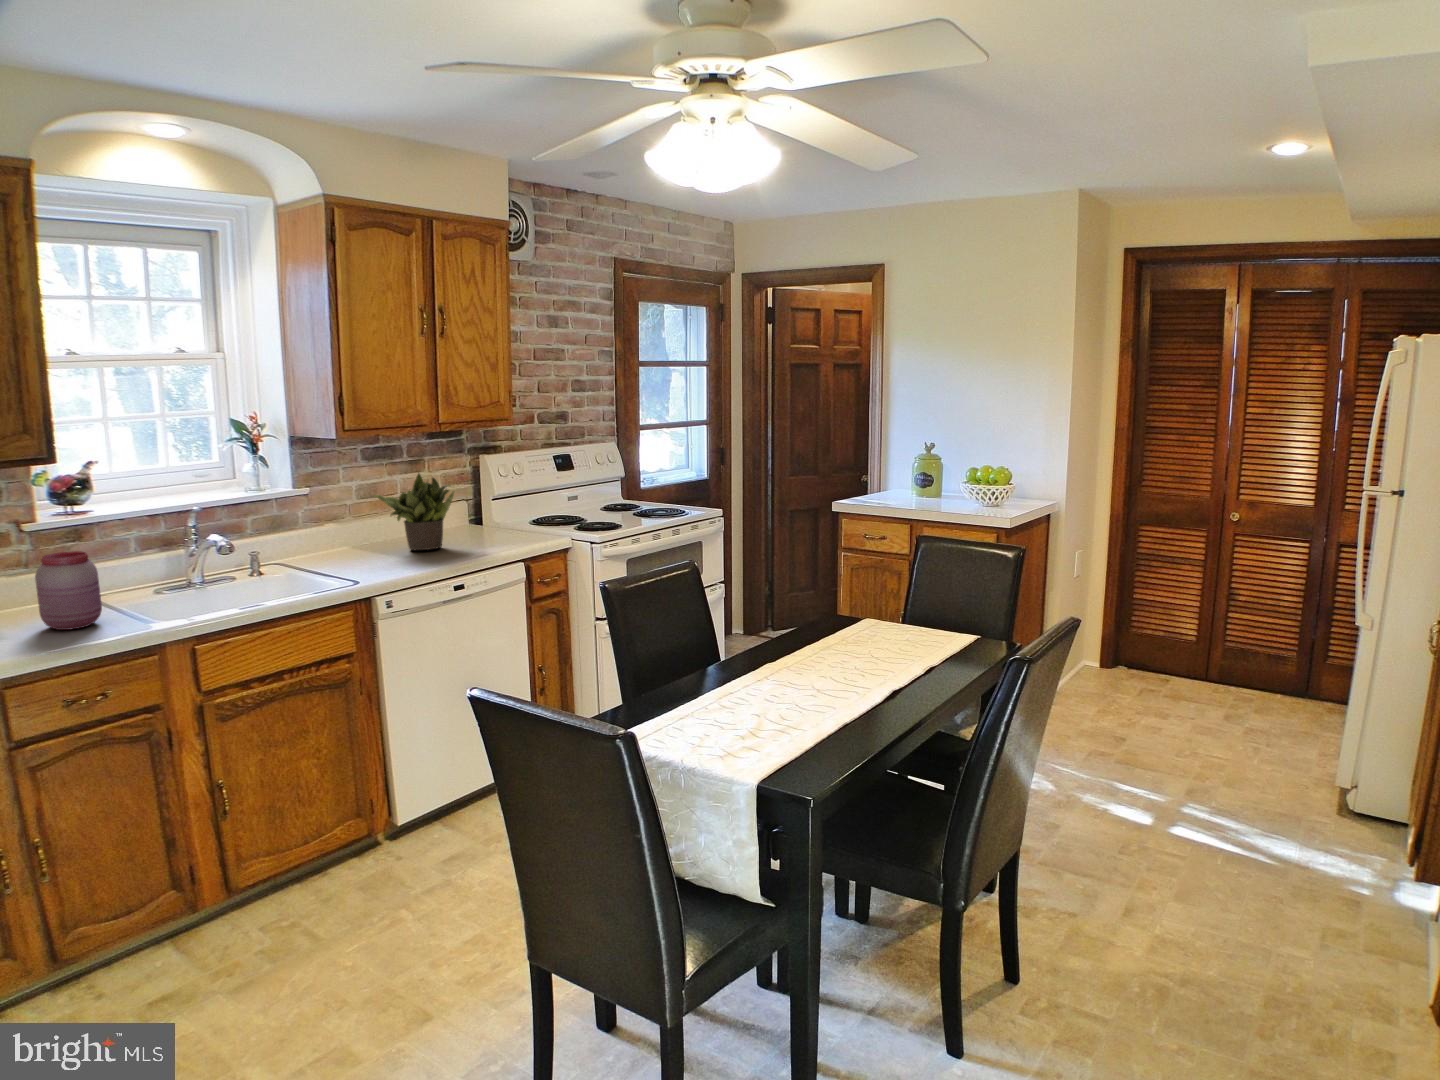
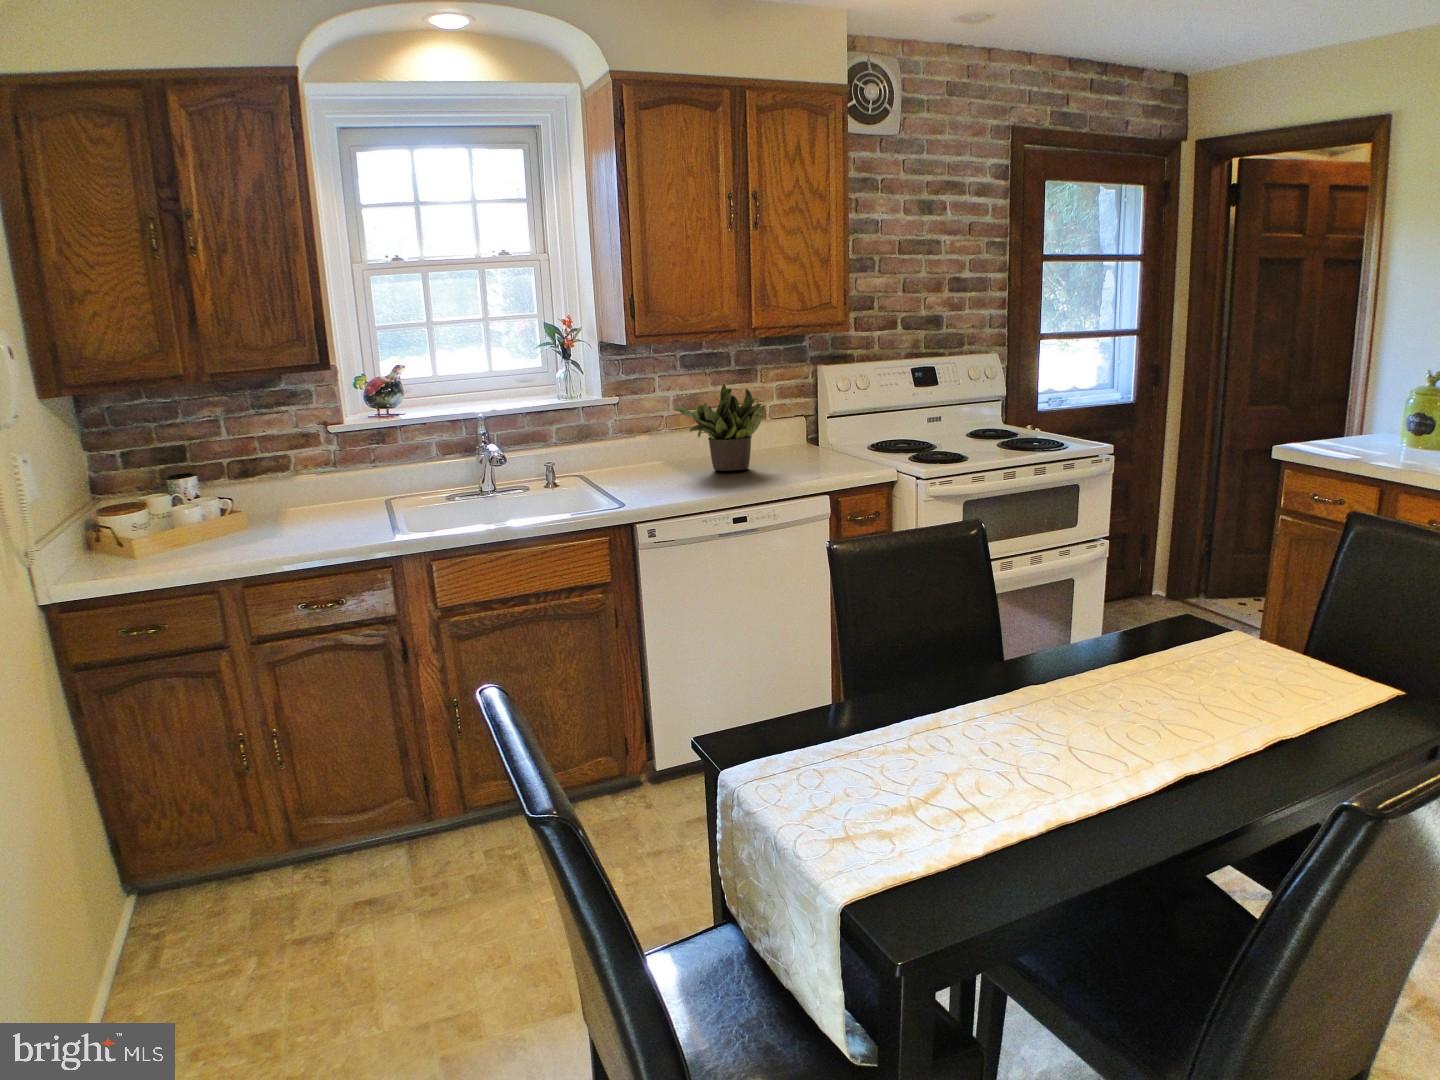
jar: present [35,551,102,630] -> none [294,455,357,533]

